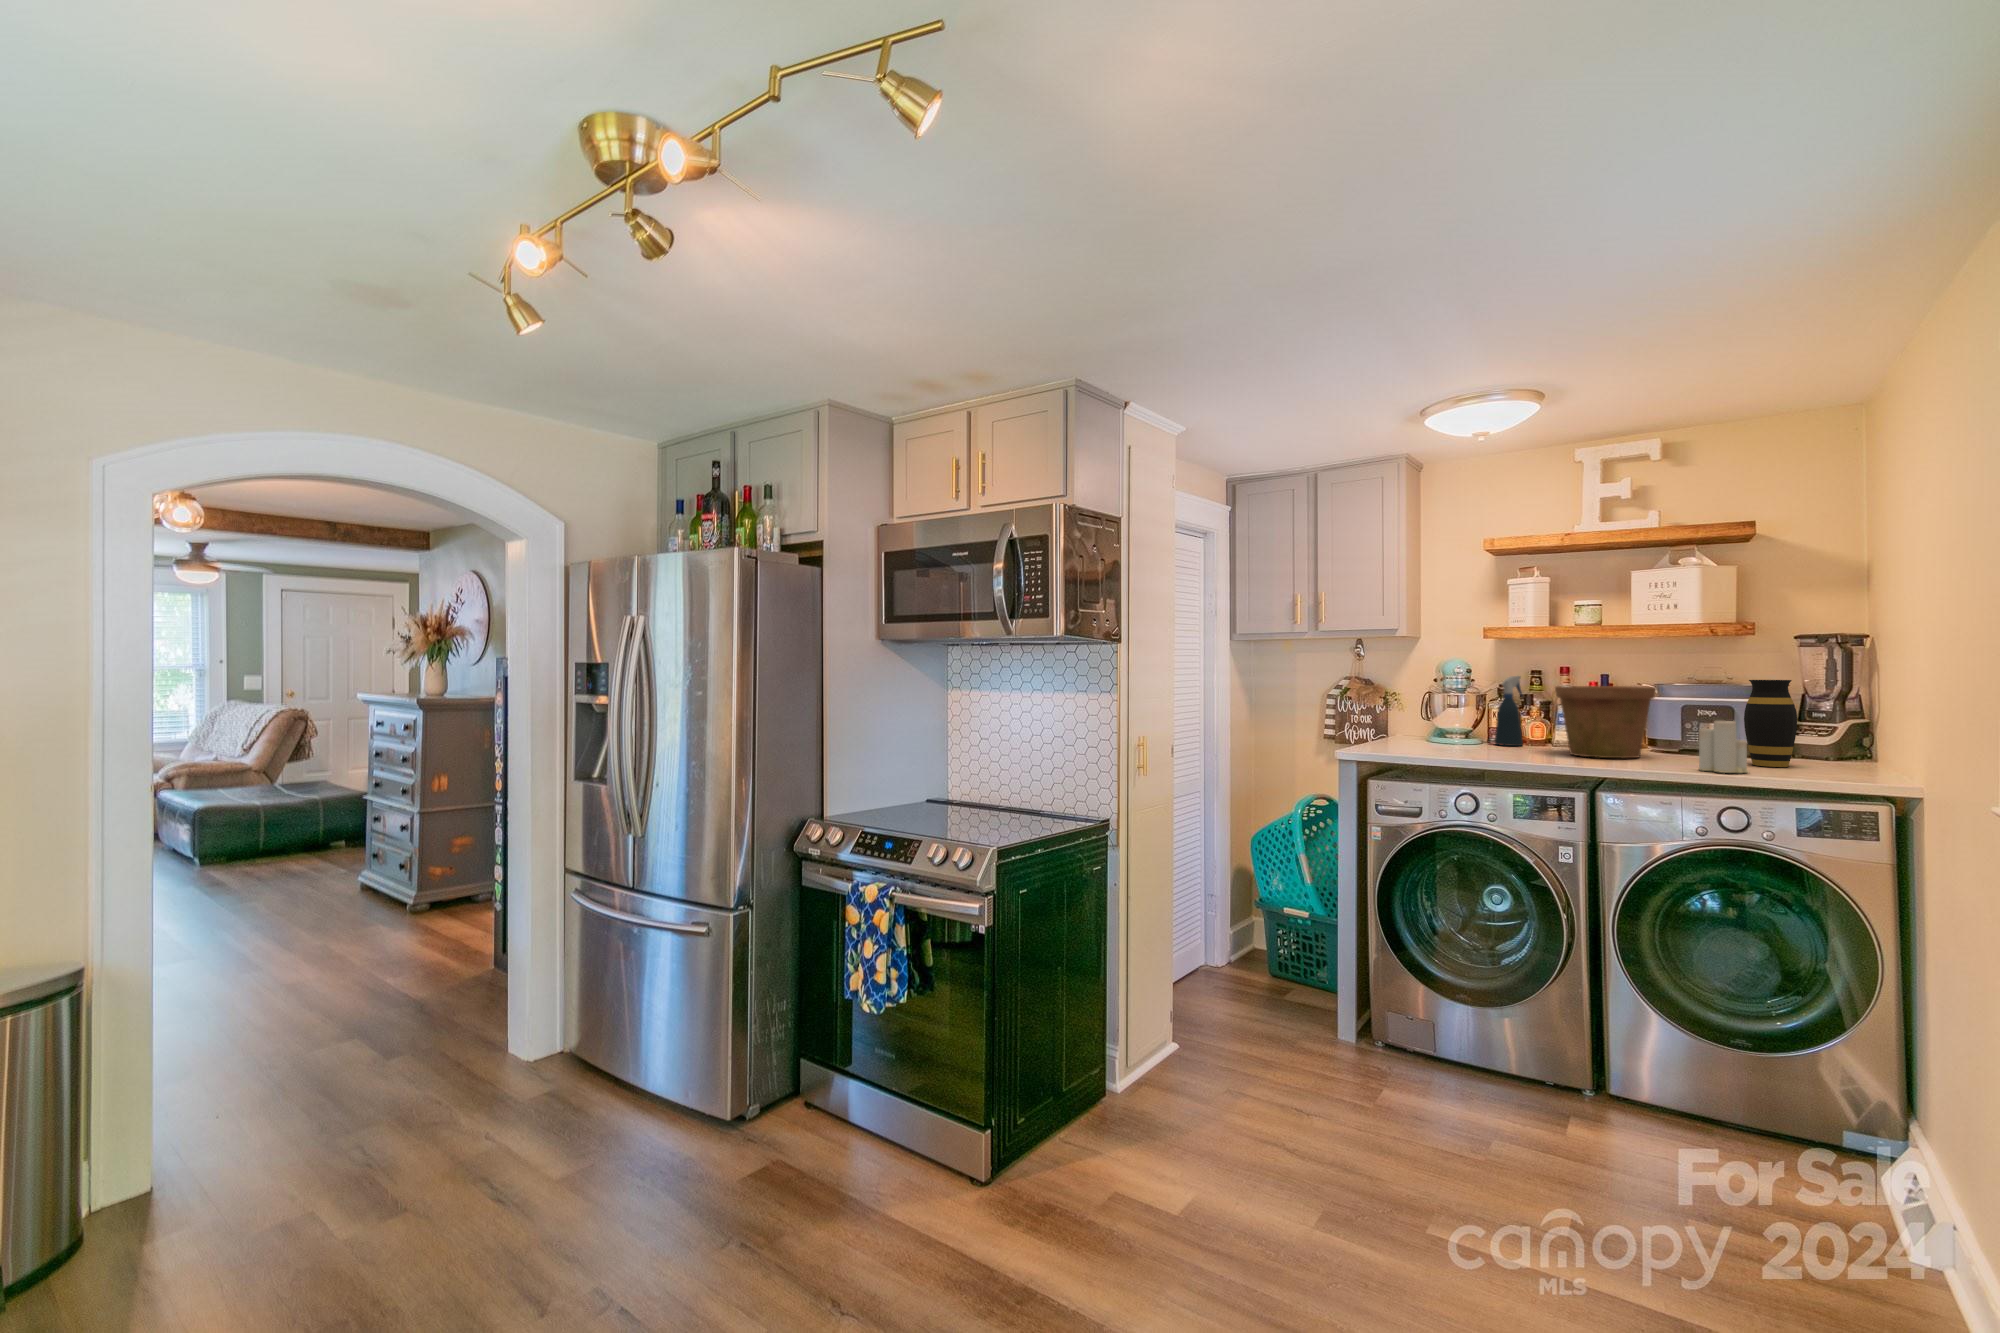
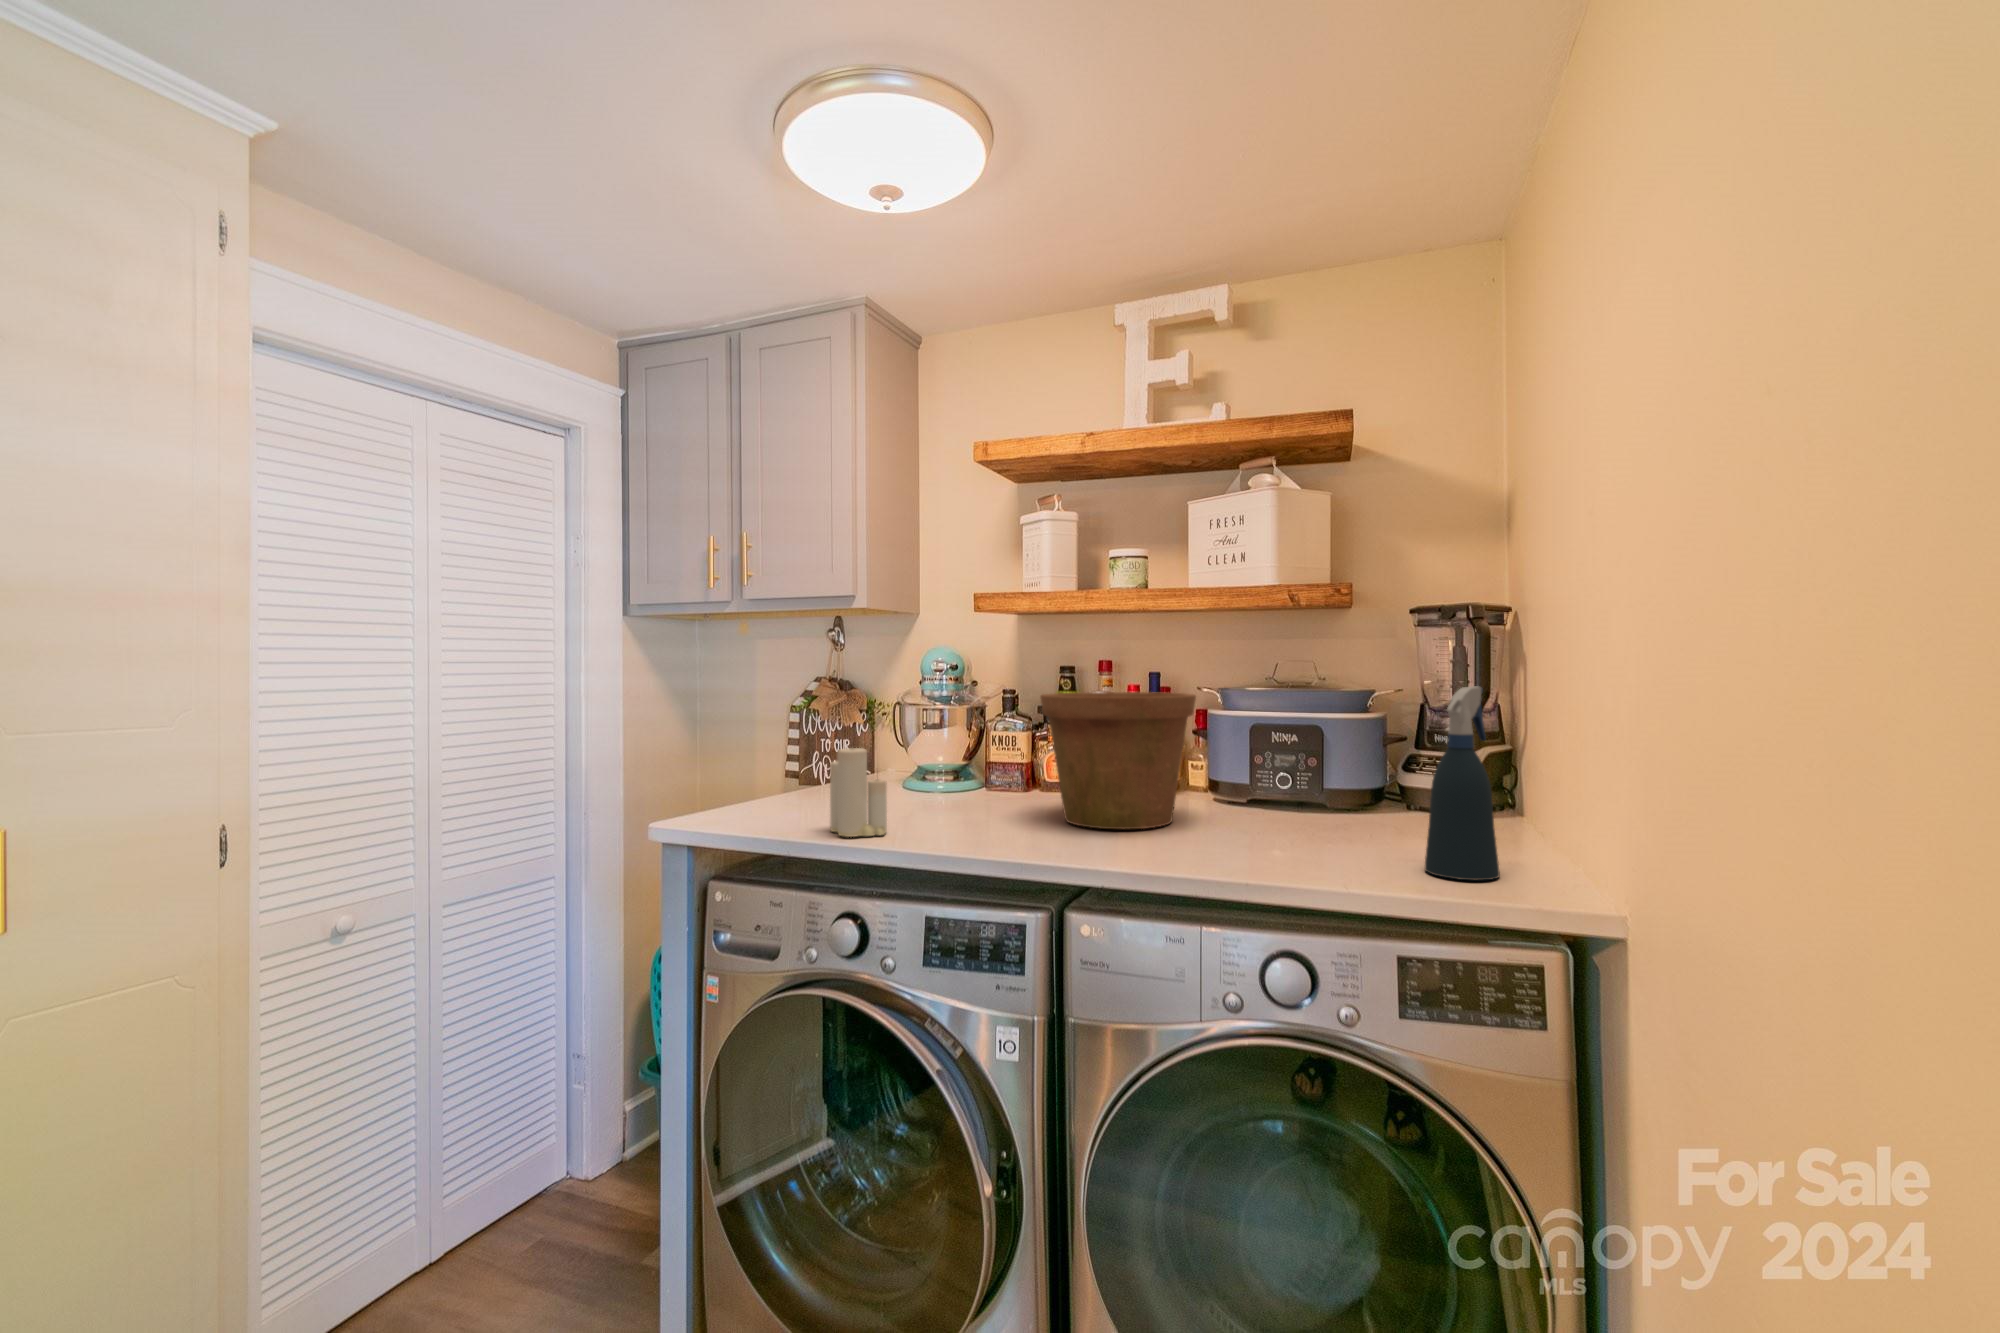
spray bottle: present [1495,676,1523,746] -> present [1425,686,1500,880]
vase: present [1744,680,1797,767] -> none [1324,681,1407,847]
candle: present [1699,721,1749,773] -> present [830,748,887,837]

